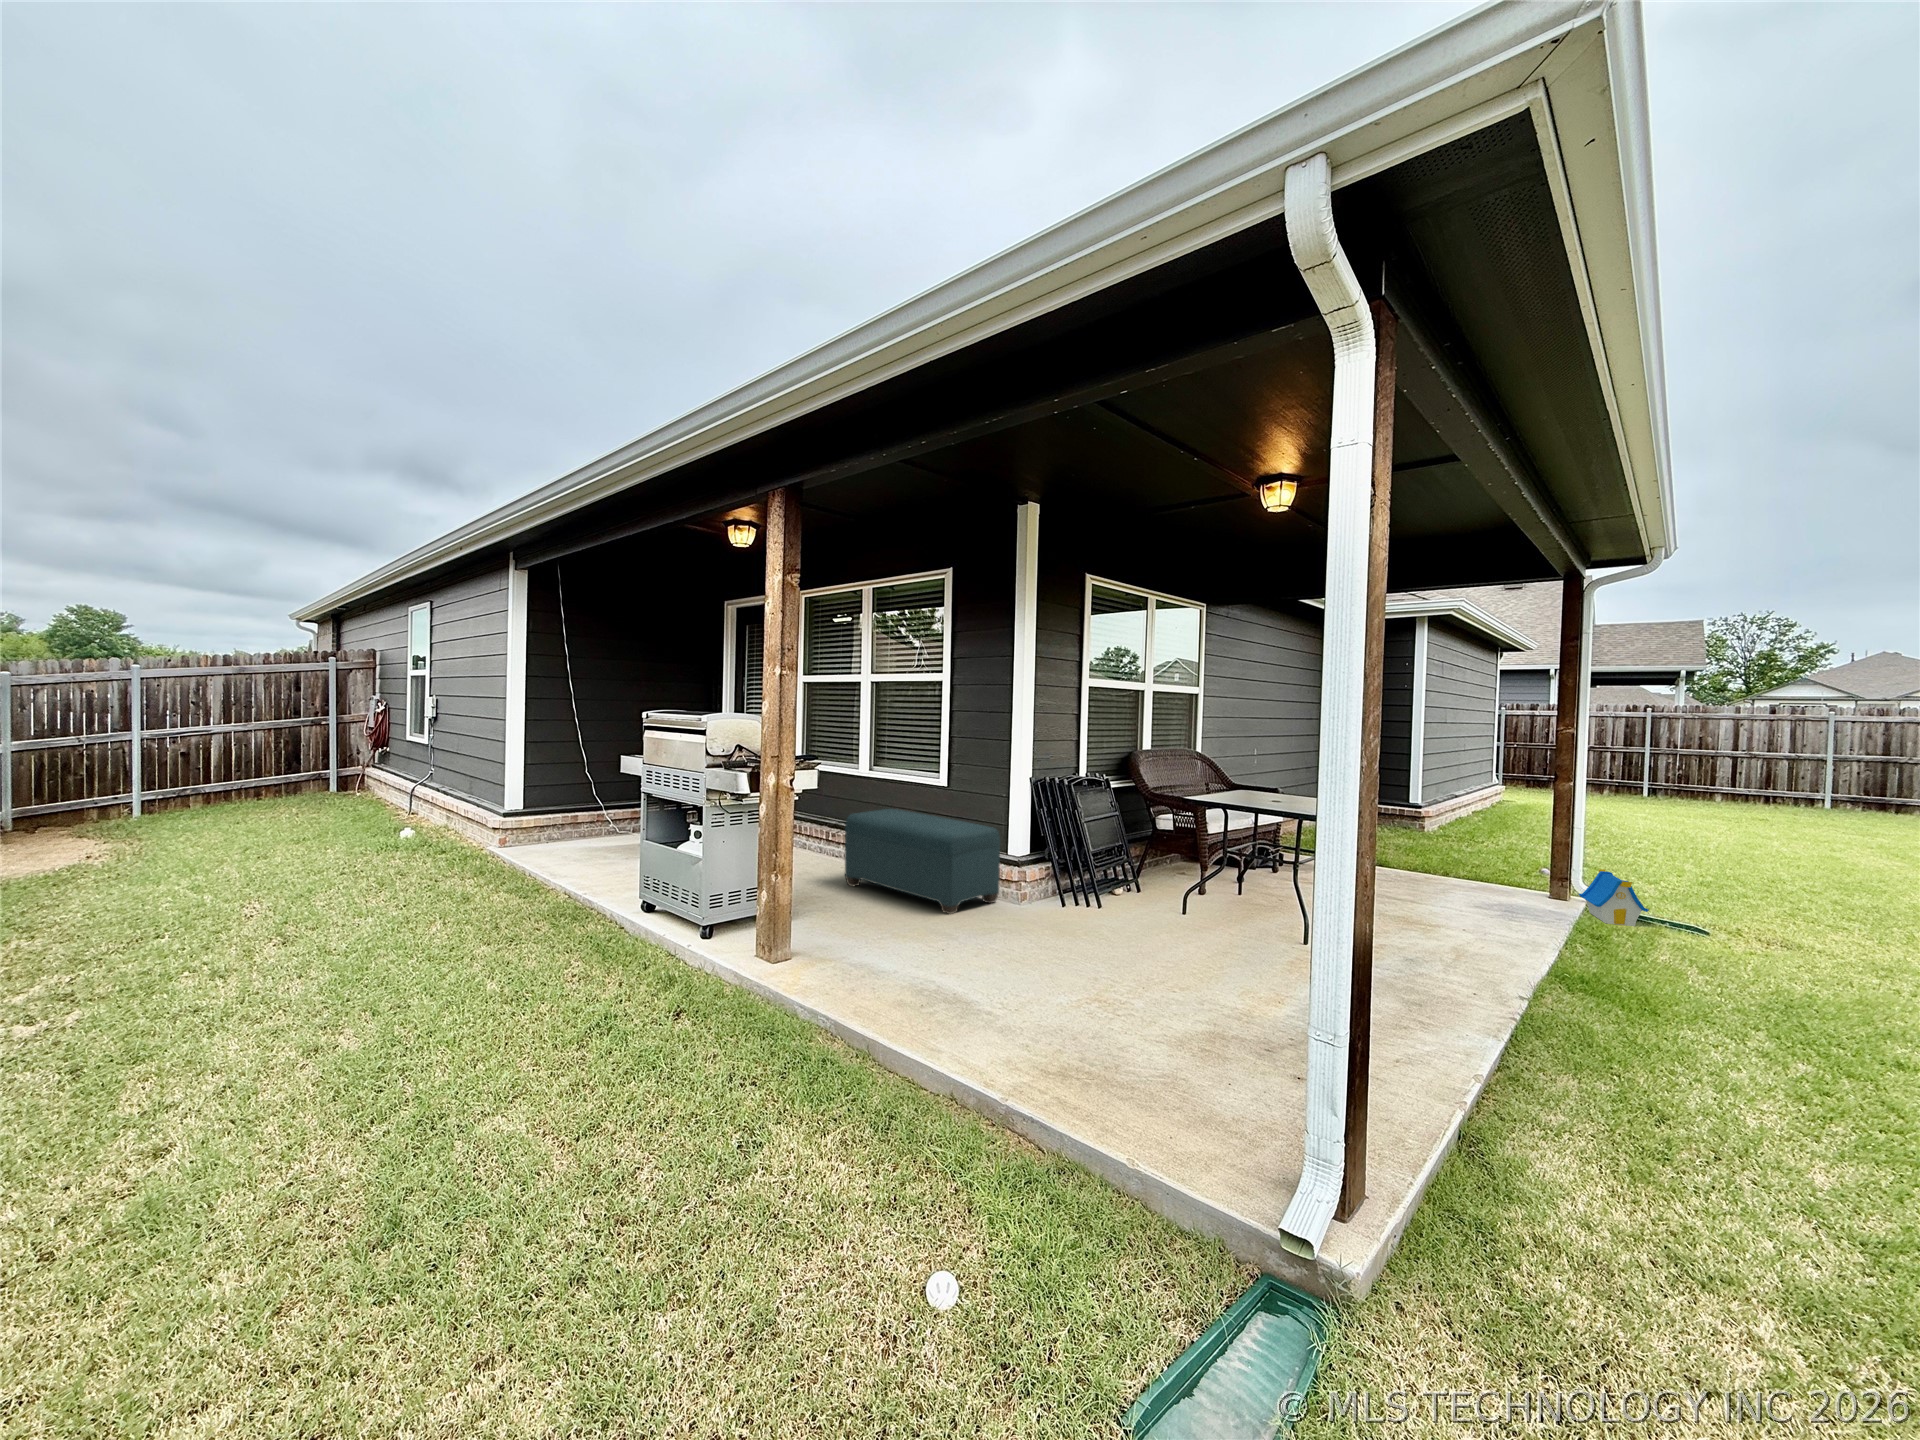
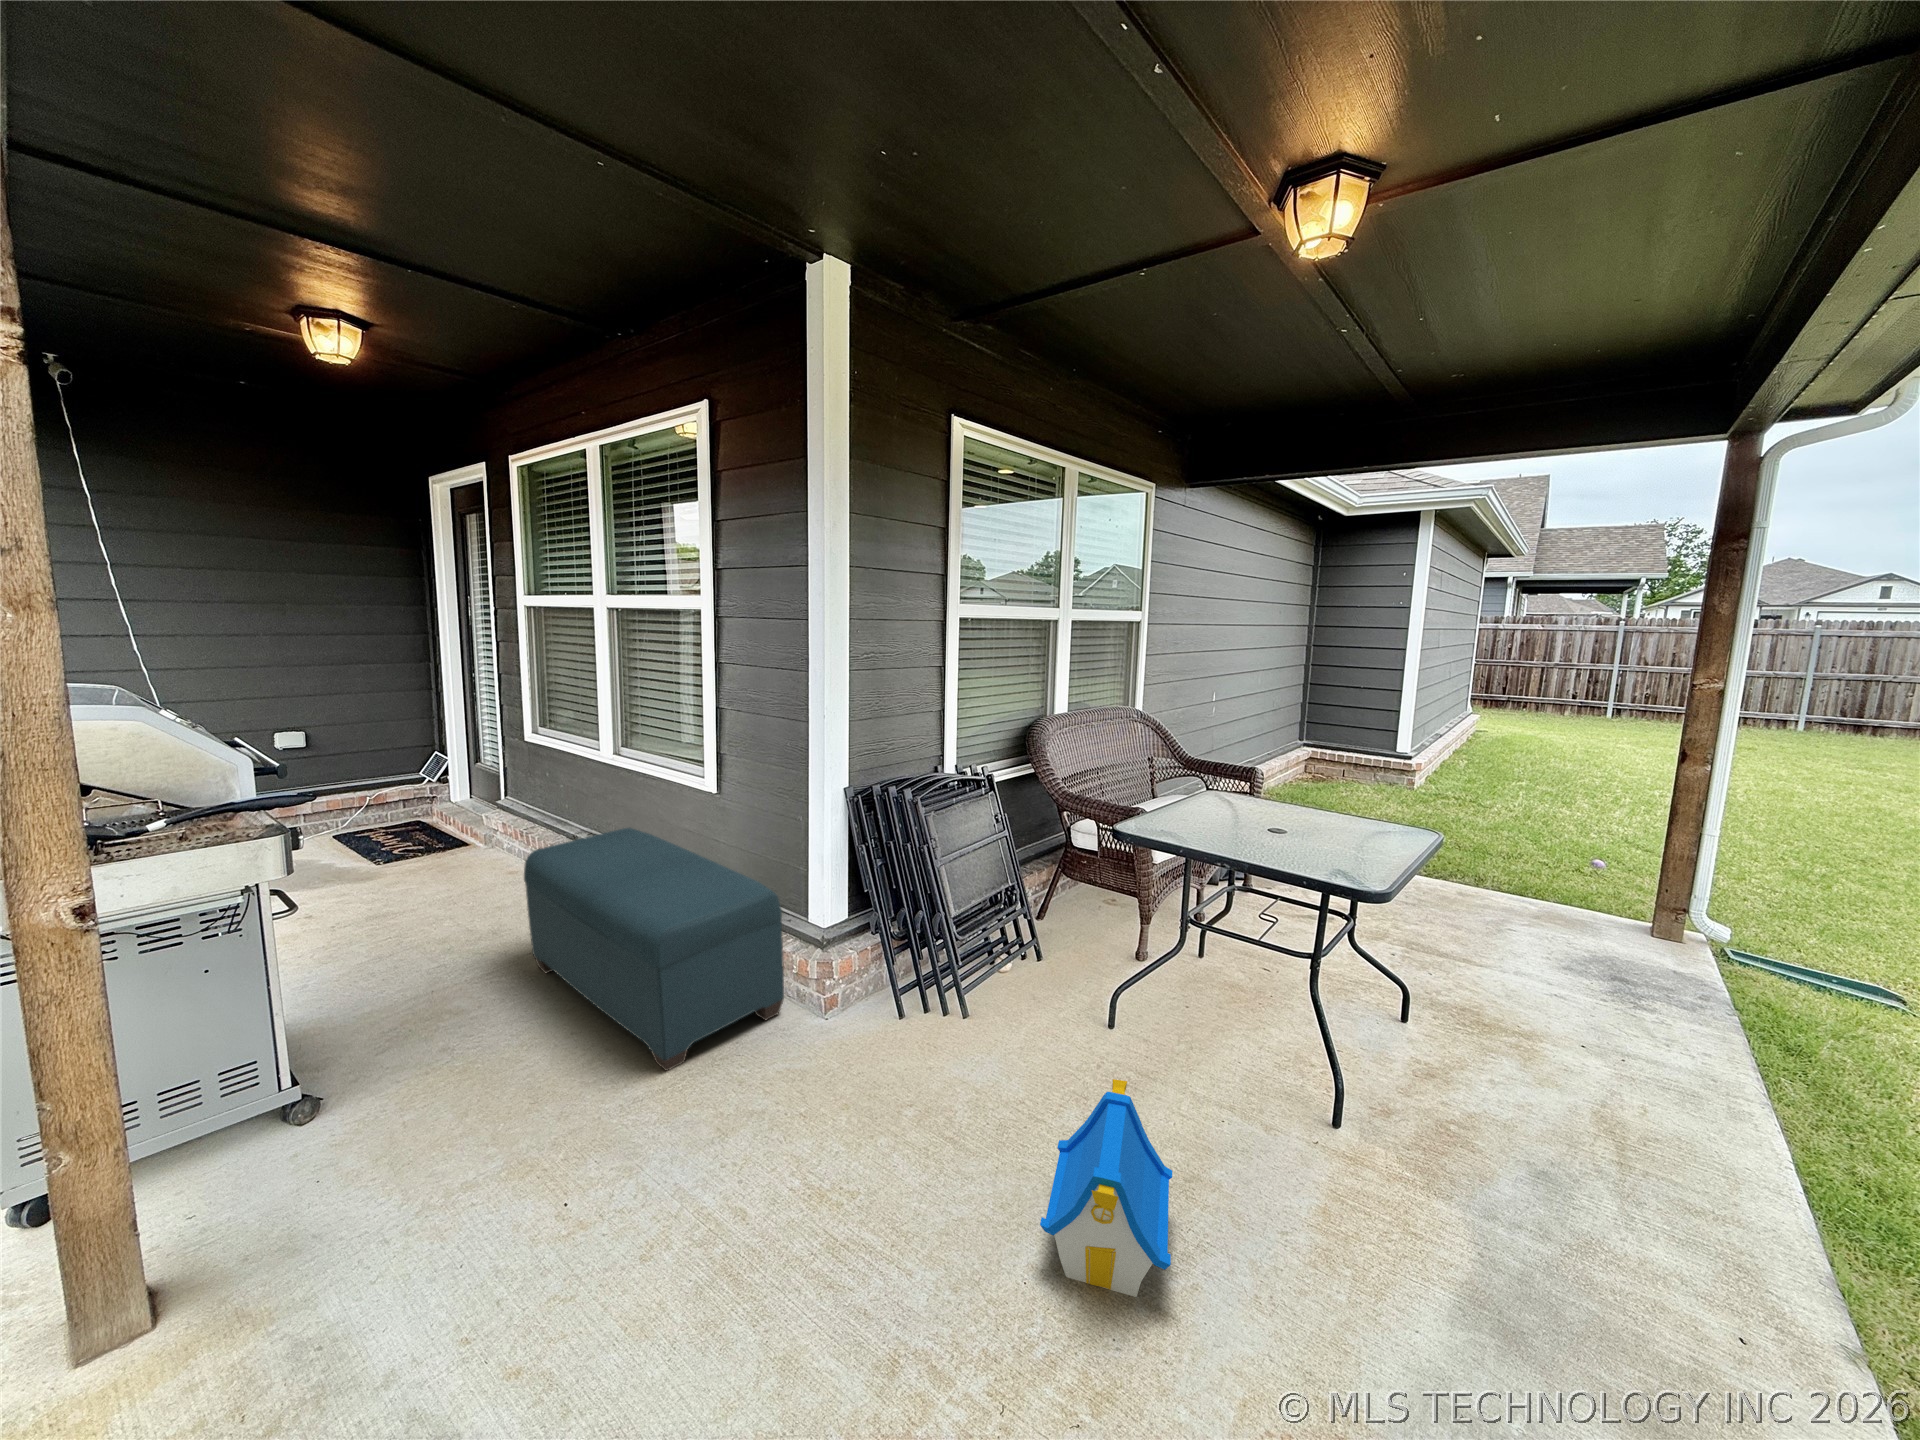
toy house: present [1579,869,1649,926] -> present [1040,1079,1172,1297]

